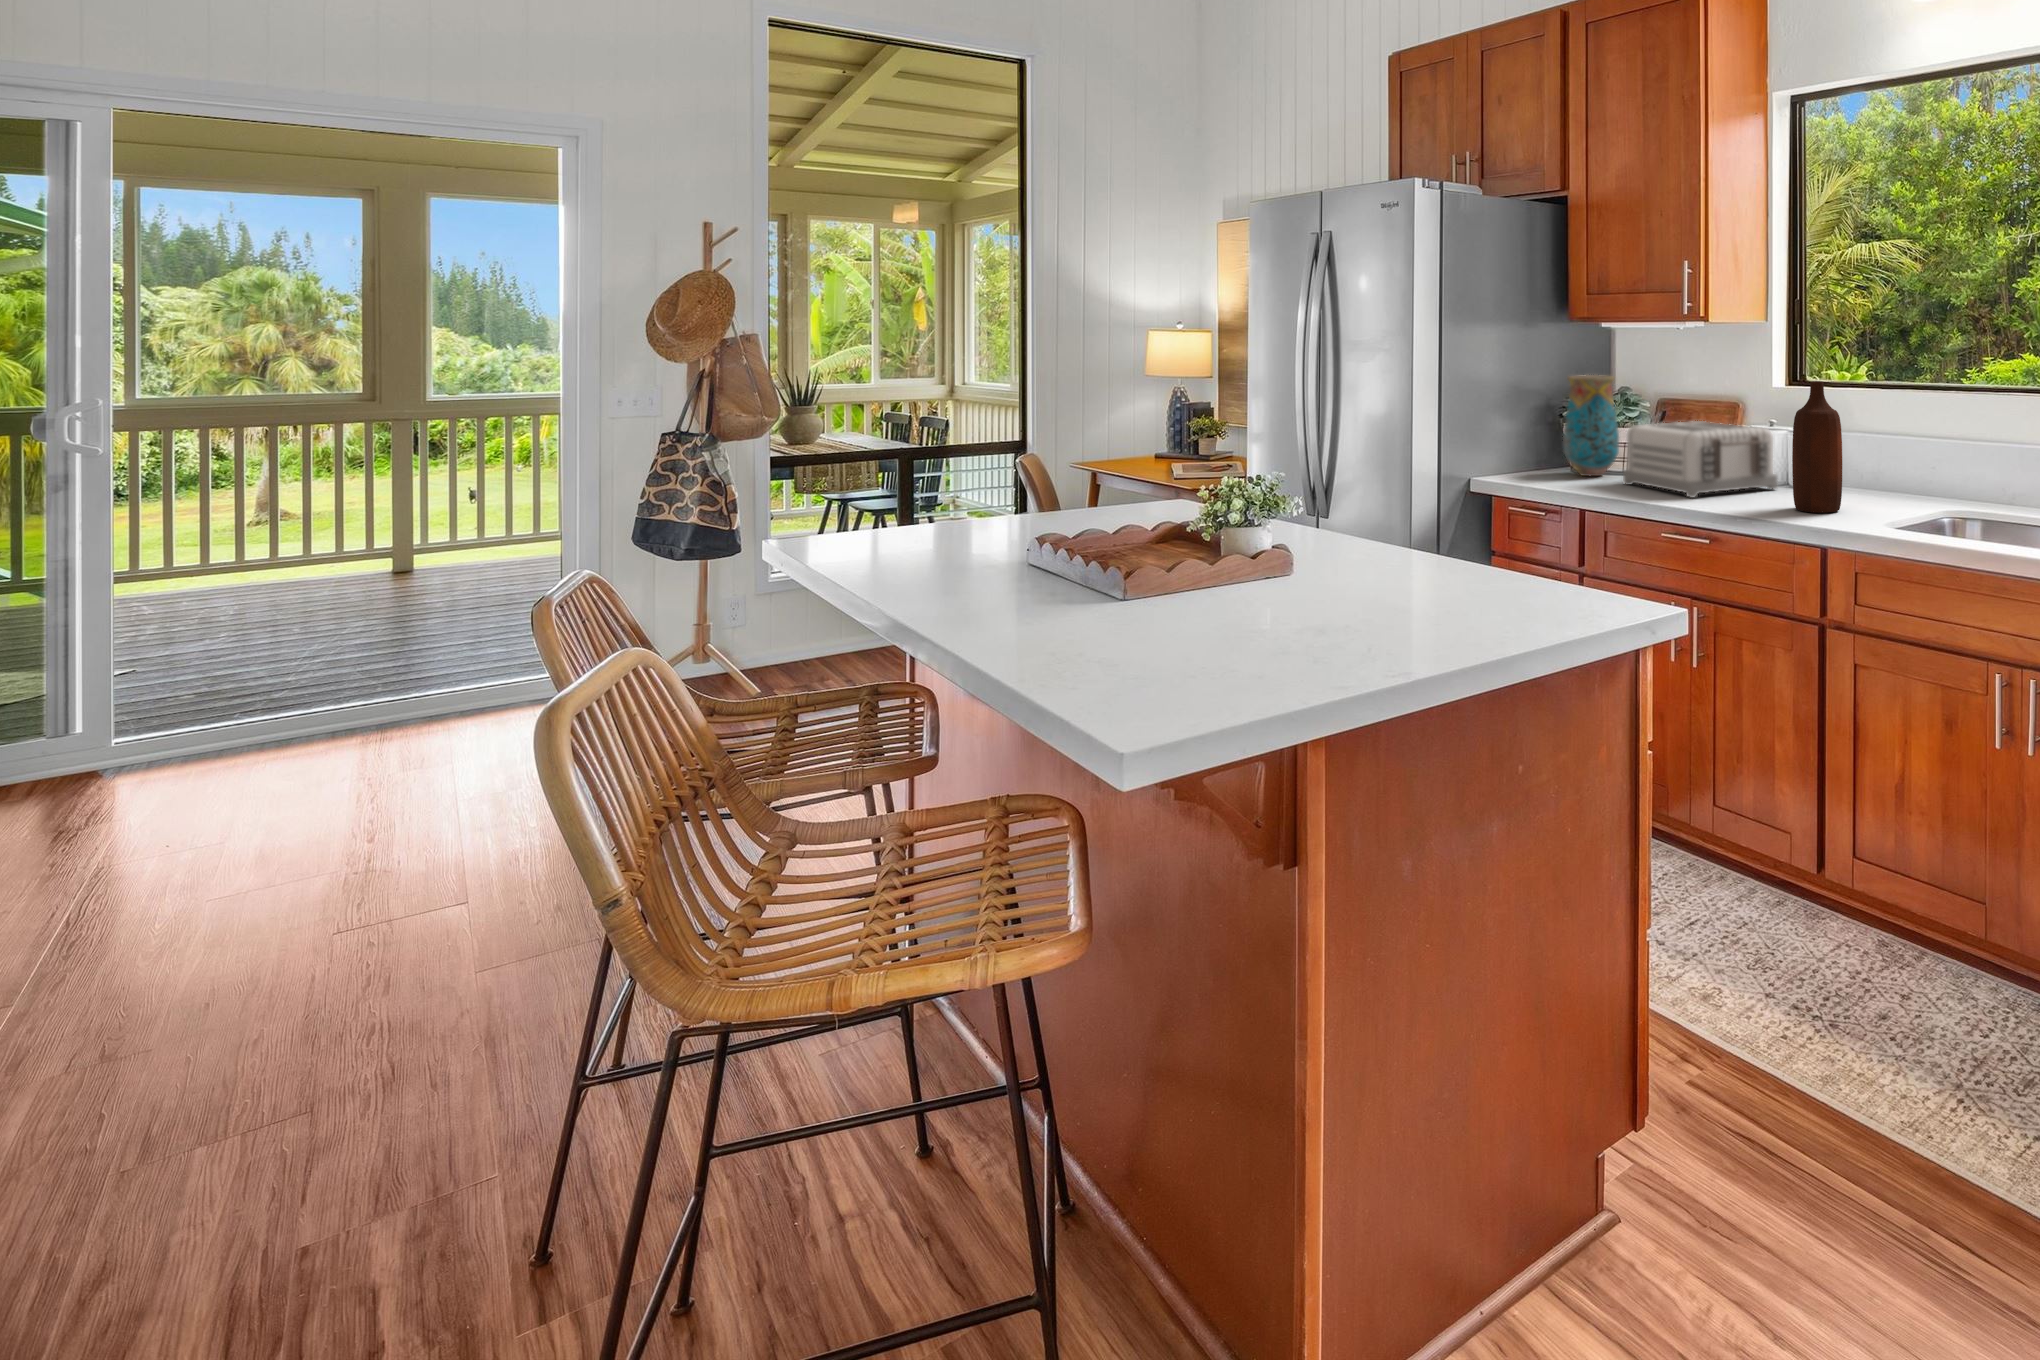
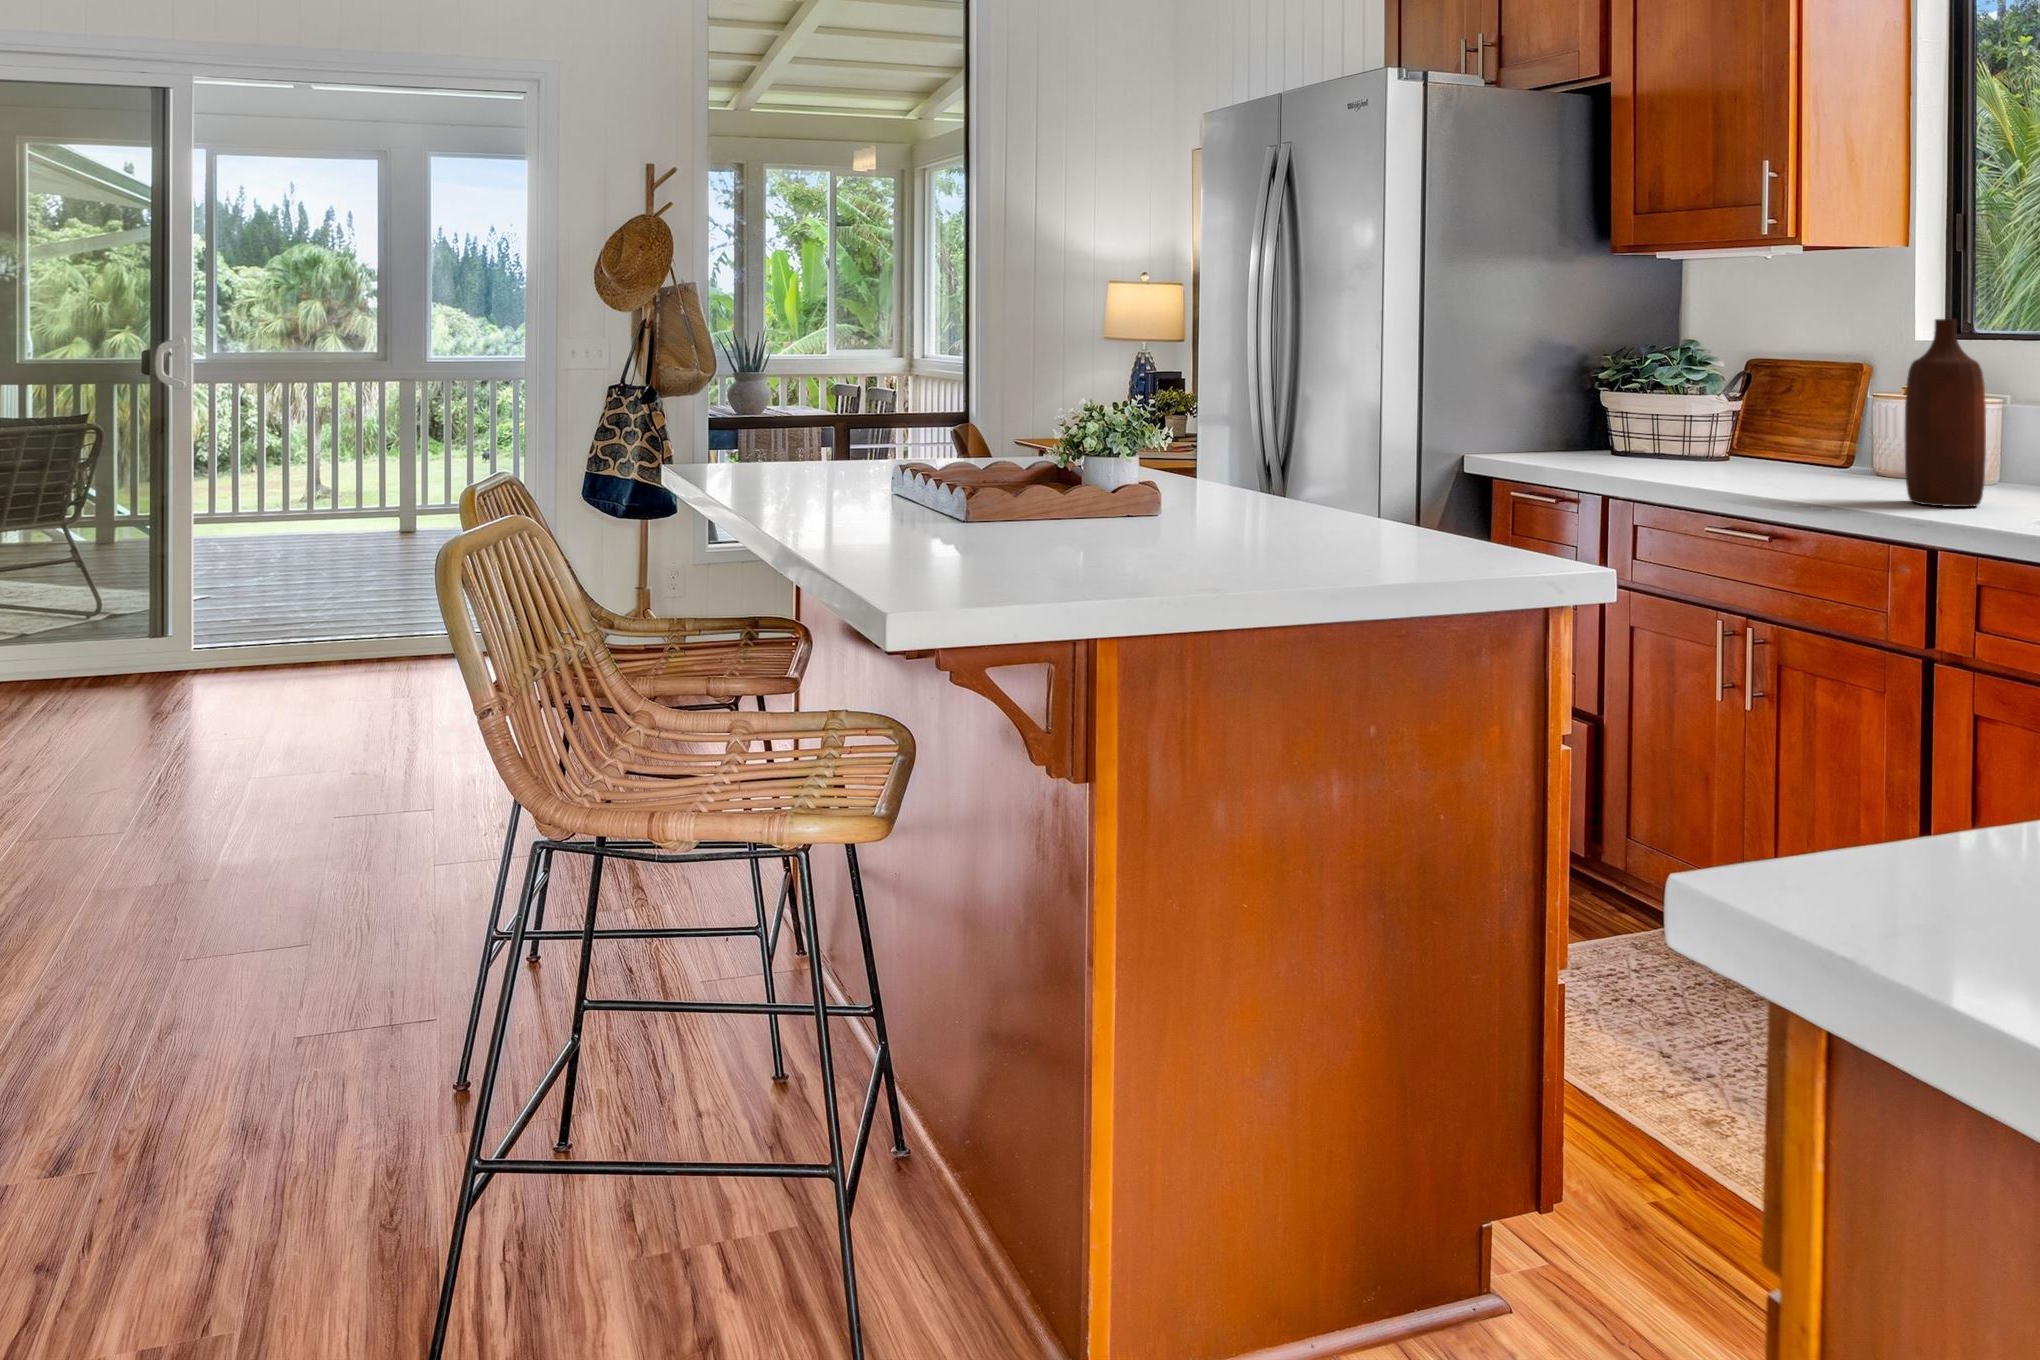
vase: present [1563,375,1619,476] -> none [1593,325,1674,460]
toaster: present [1623,421,1777,497] -> none [1671,388,1904,484]

